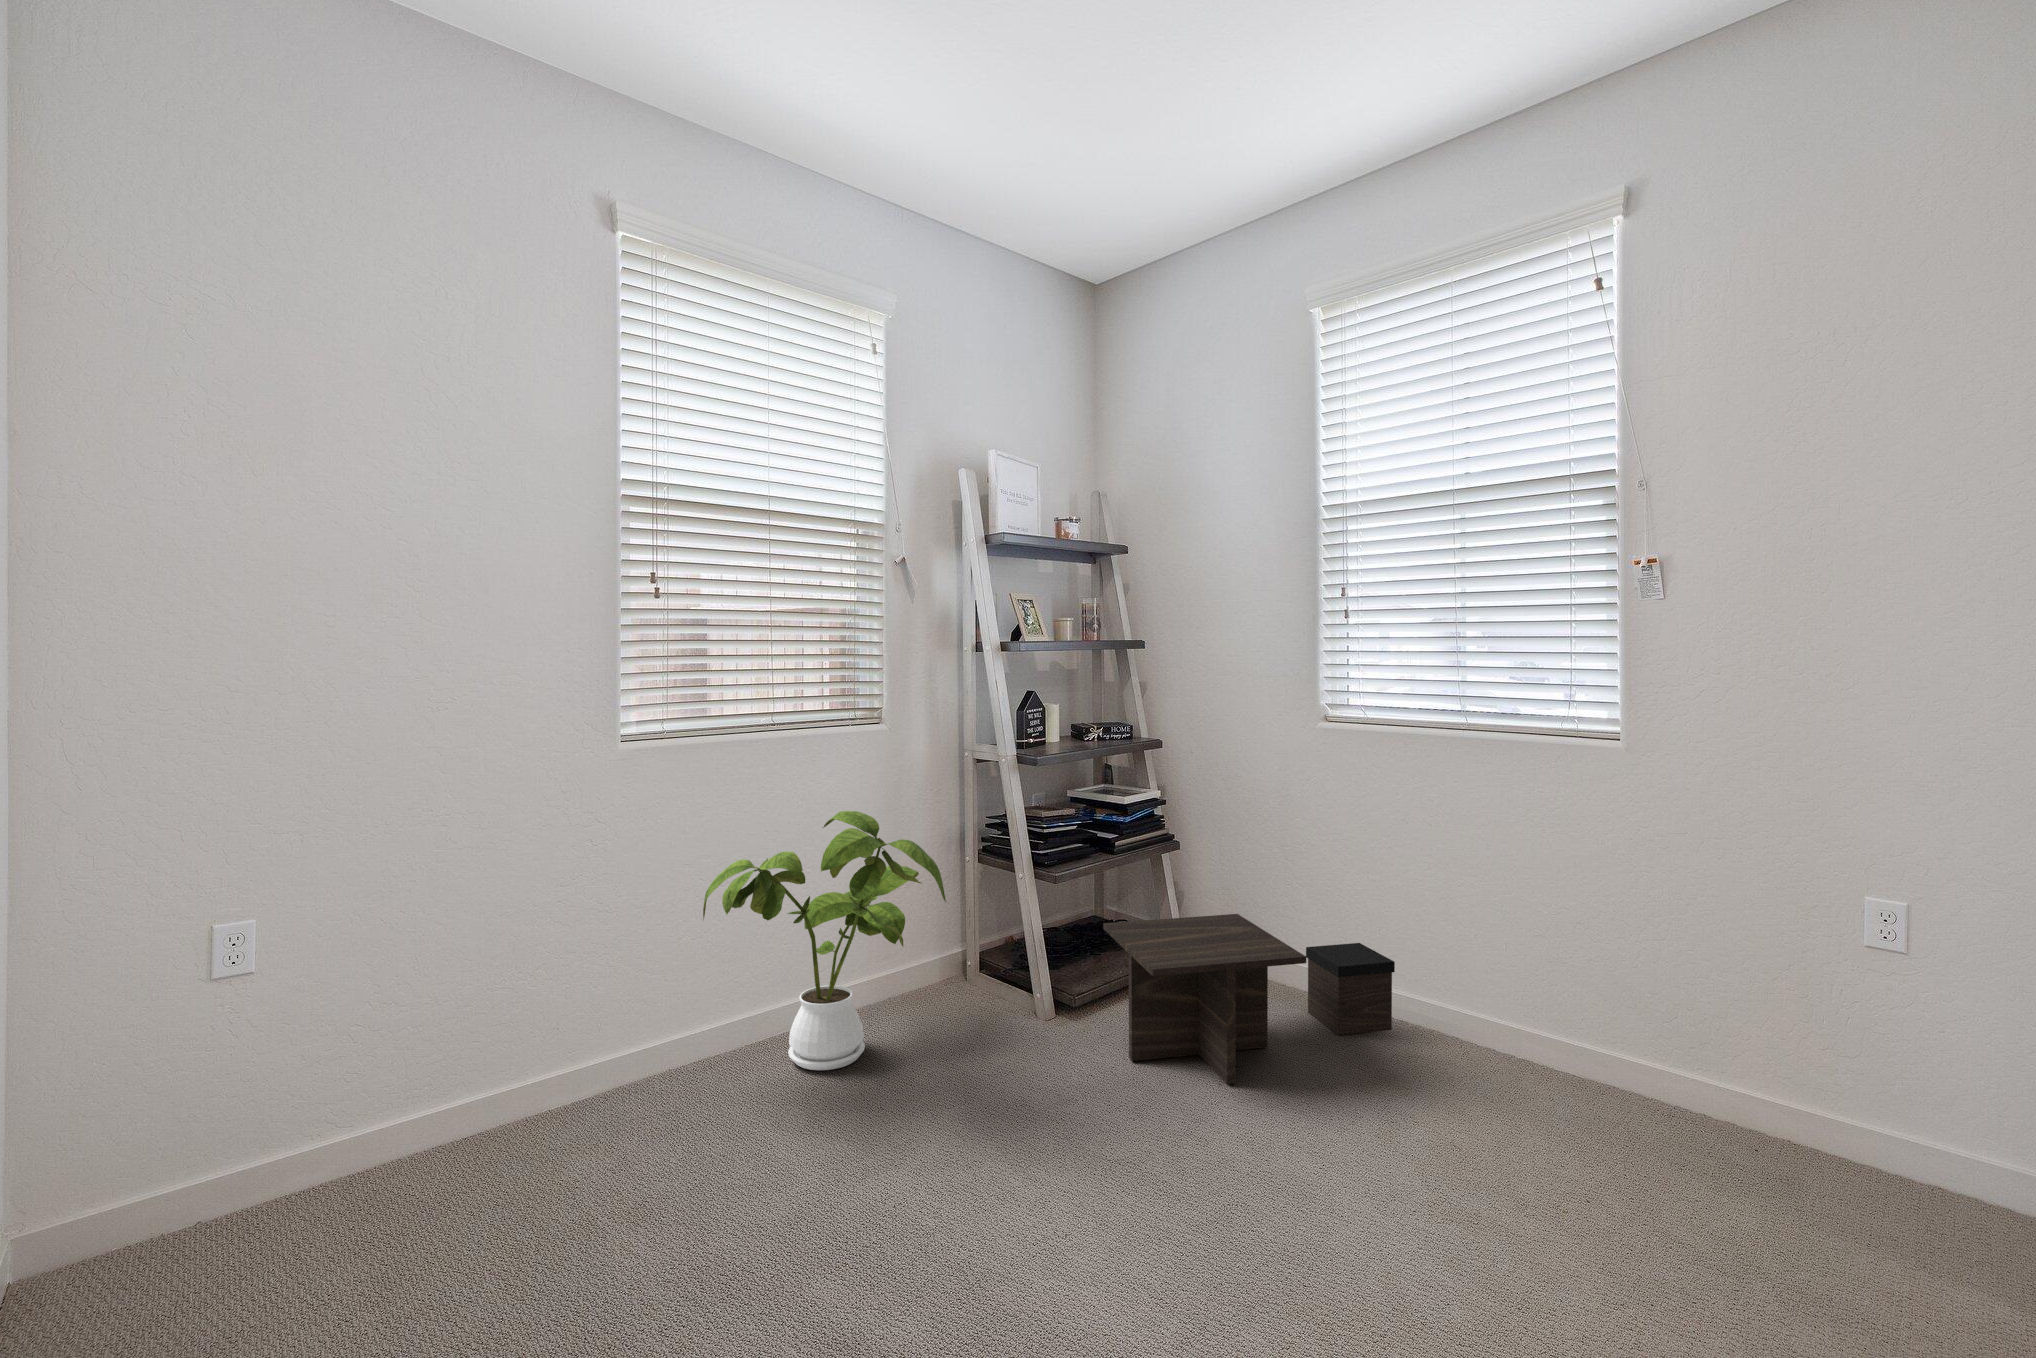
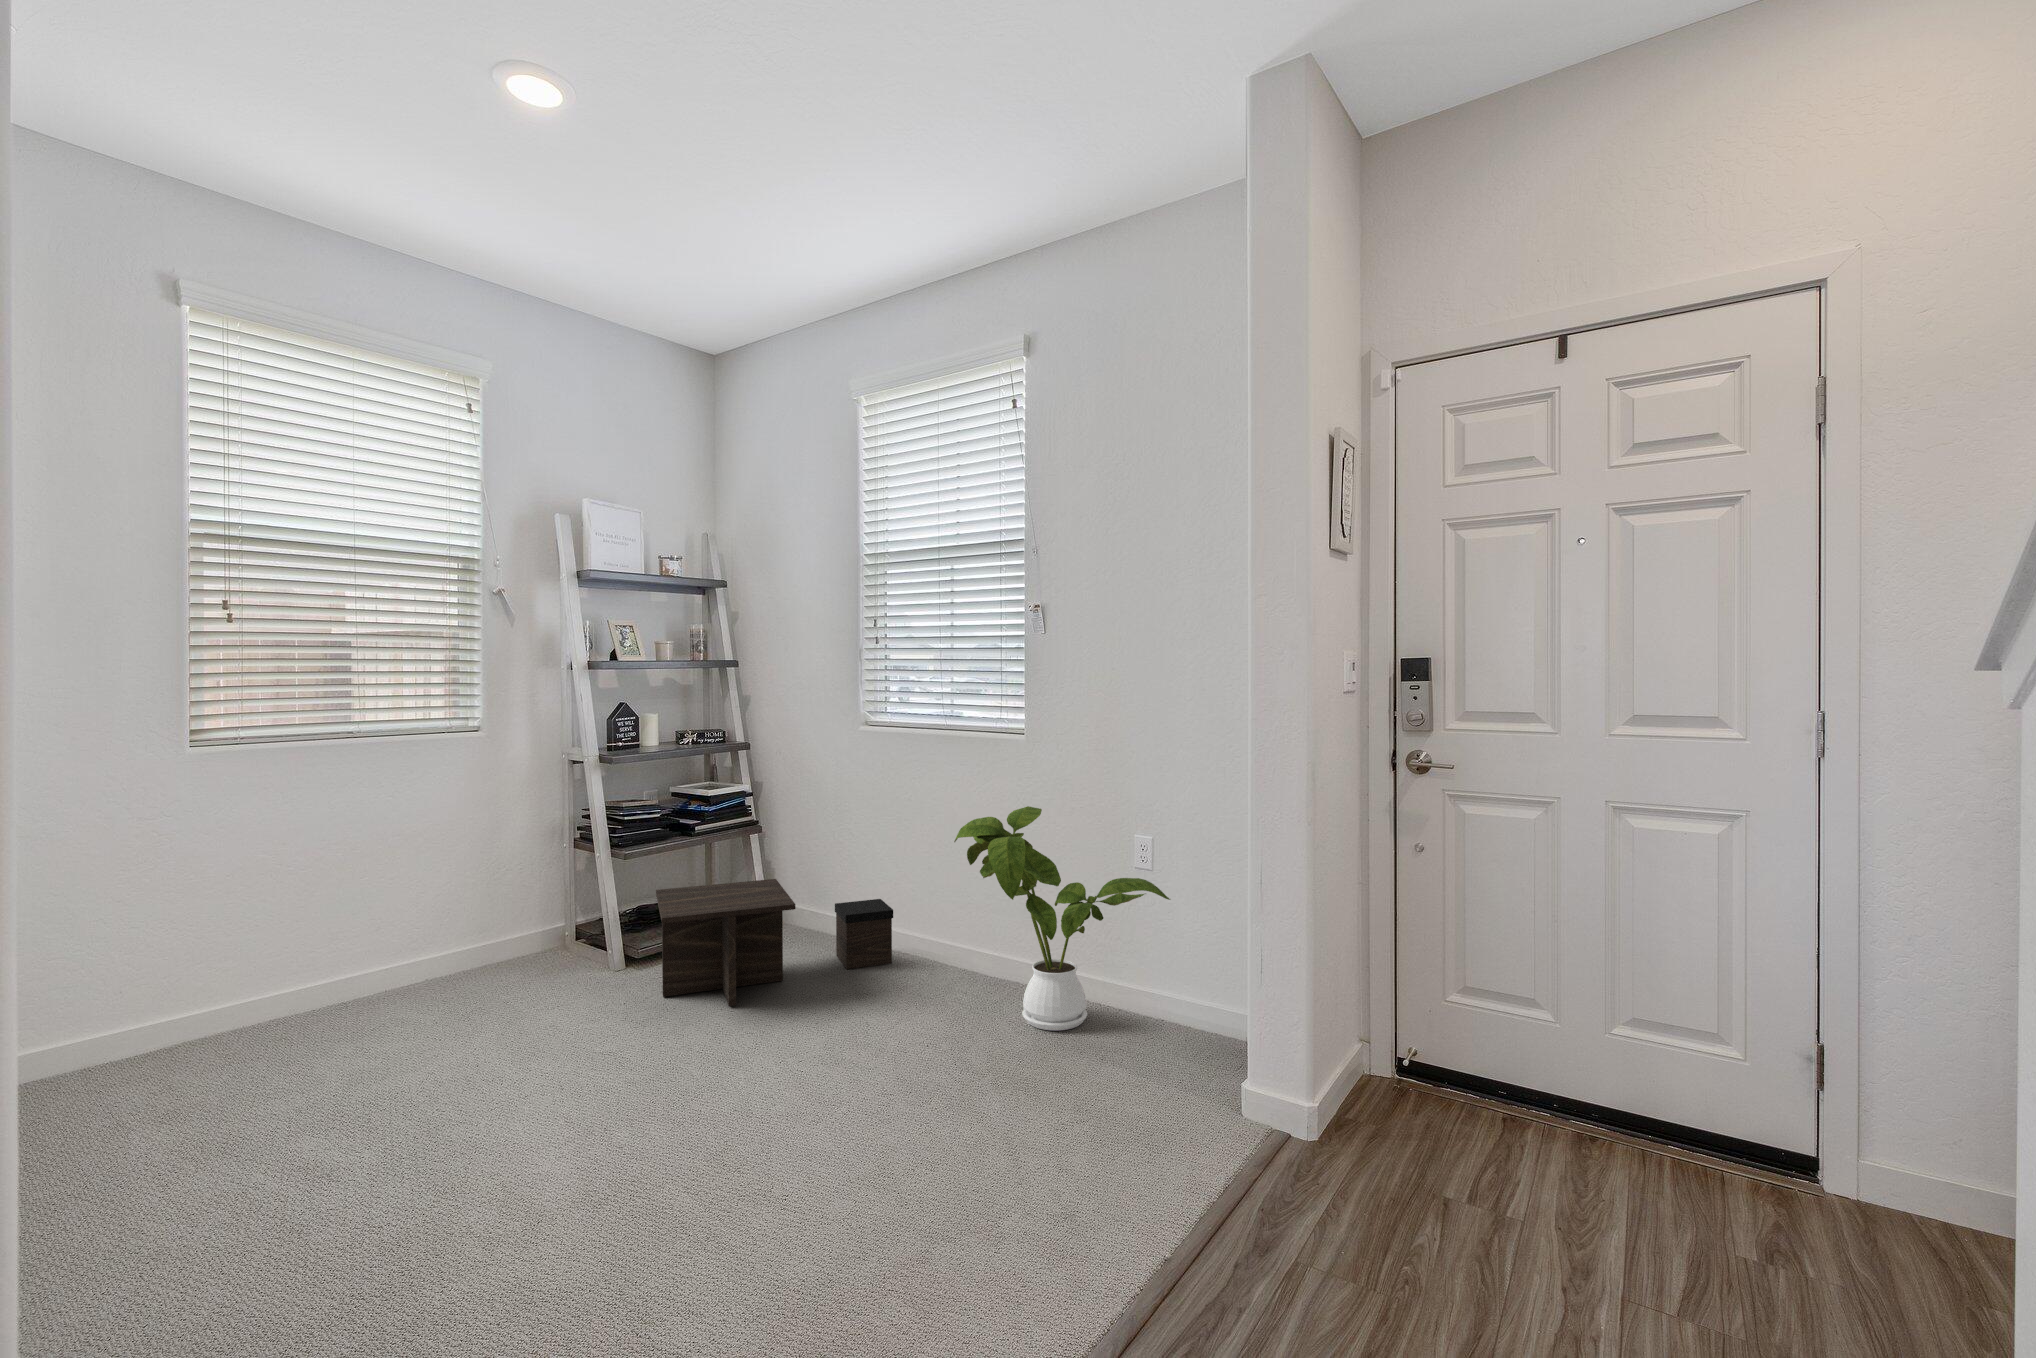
house plant: present [703,811,946,1070] -> present [954,806,1170,1031]

